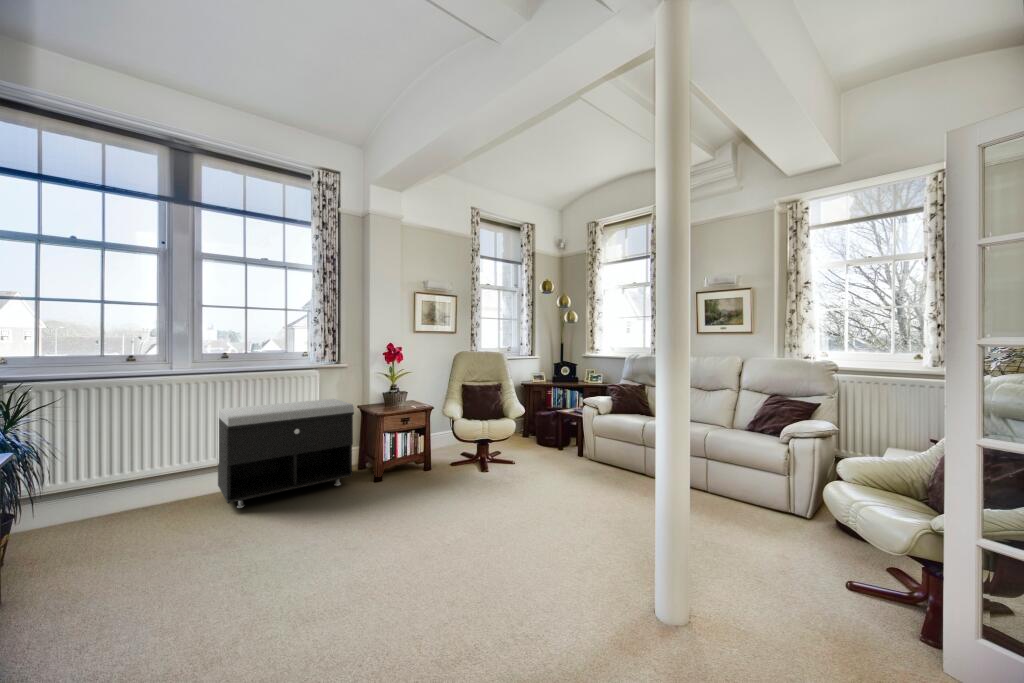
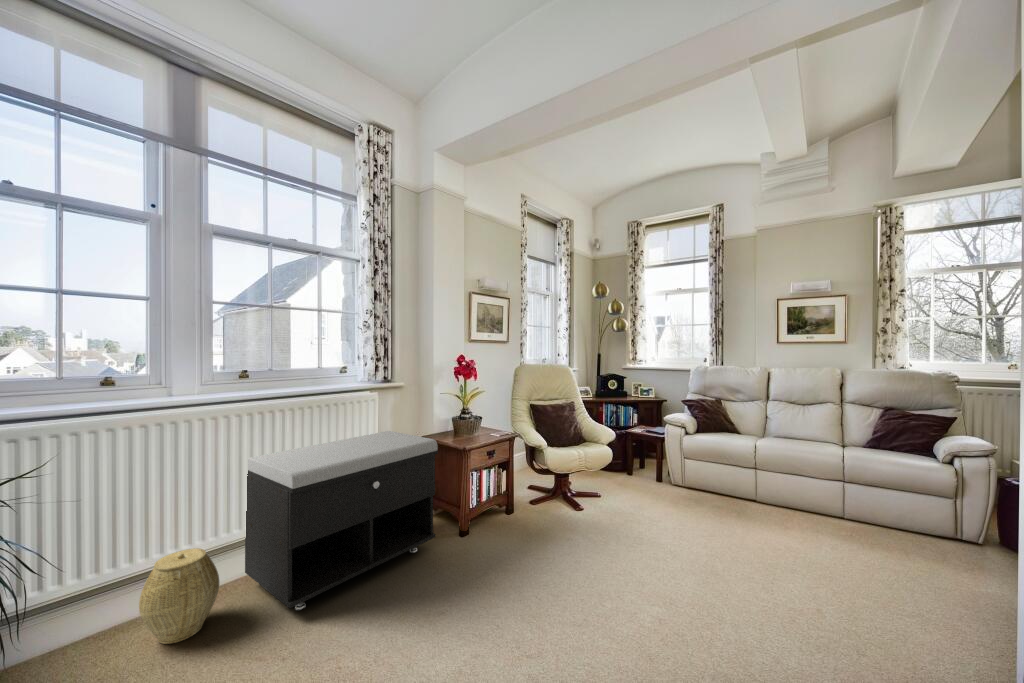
woven basket: none [141,462,192,516] -> present [139,548,219,644]

